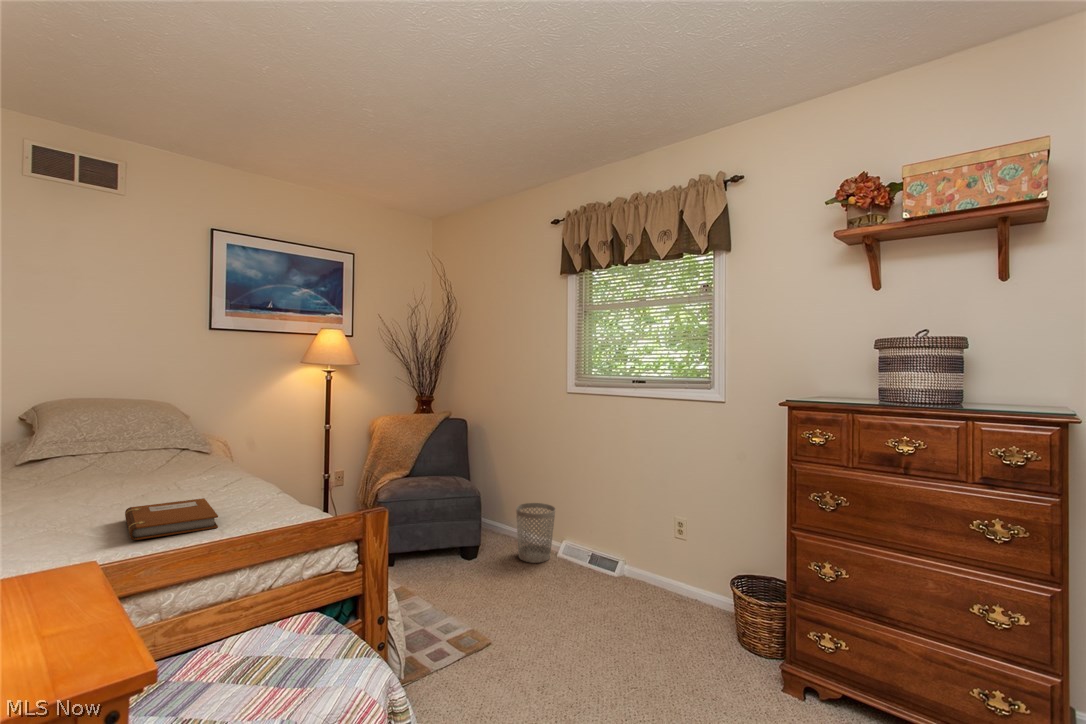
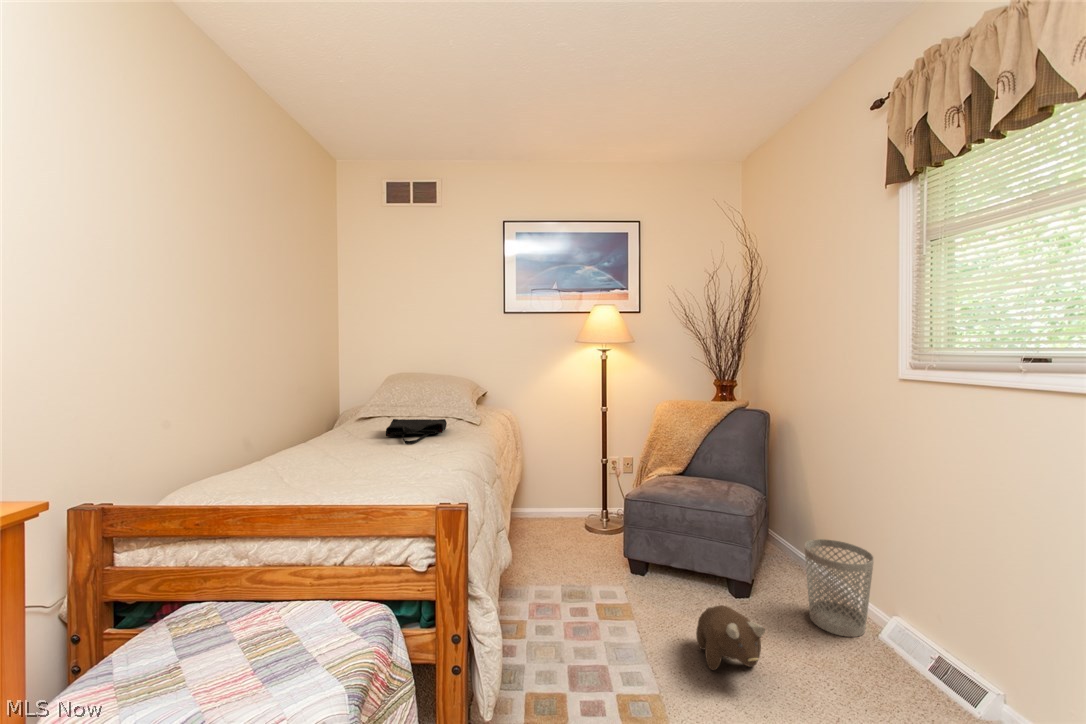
tote bag: none [96,450,194,481] -> present [386,419,447,444]
notebook: present [125,498,218,540] -> none [273,461,369,492]
plush toy: none [472,558,524,604] -> present [696,605,765,670]

